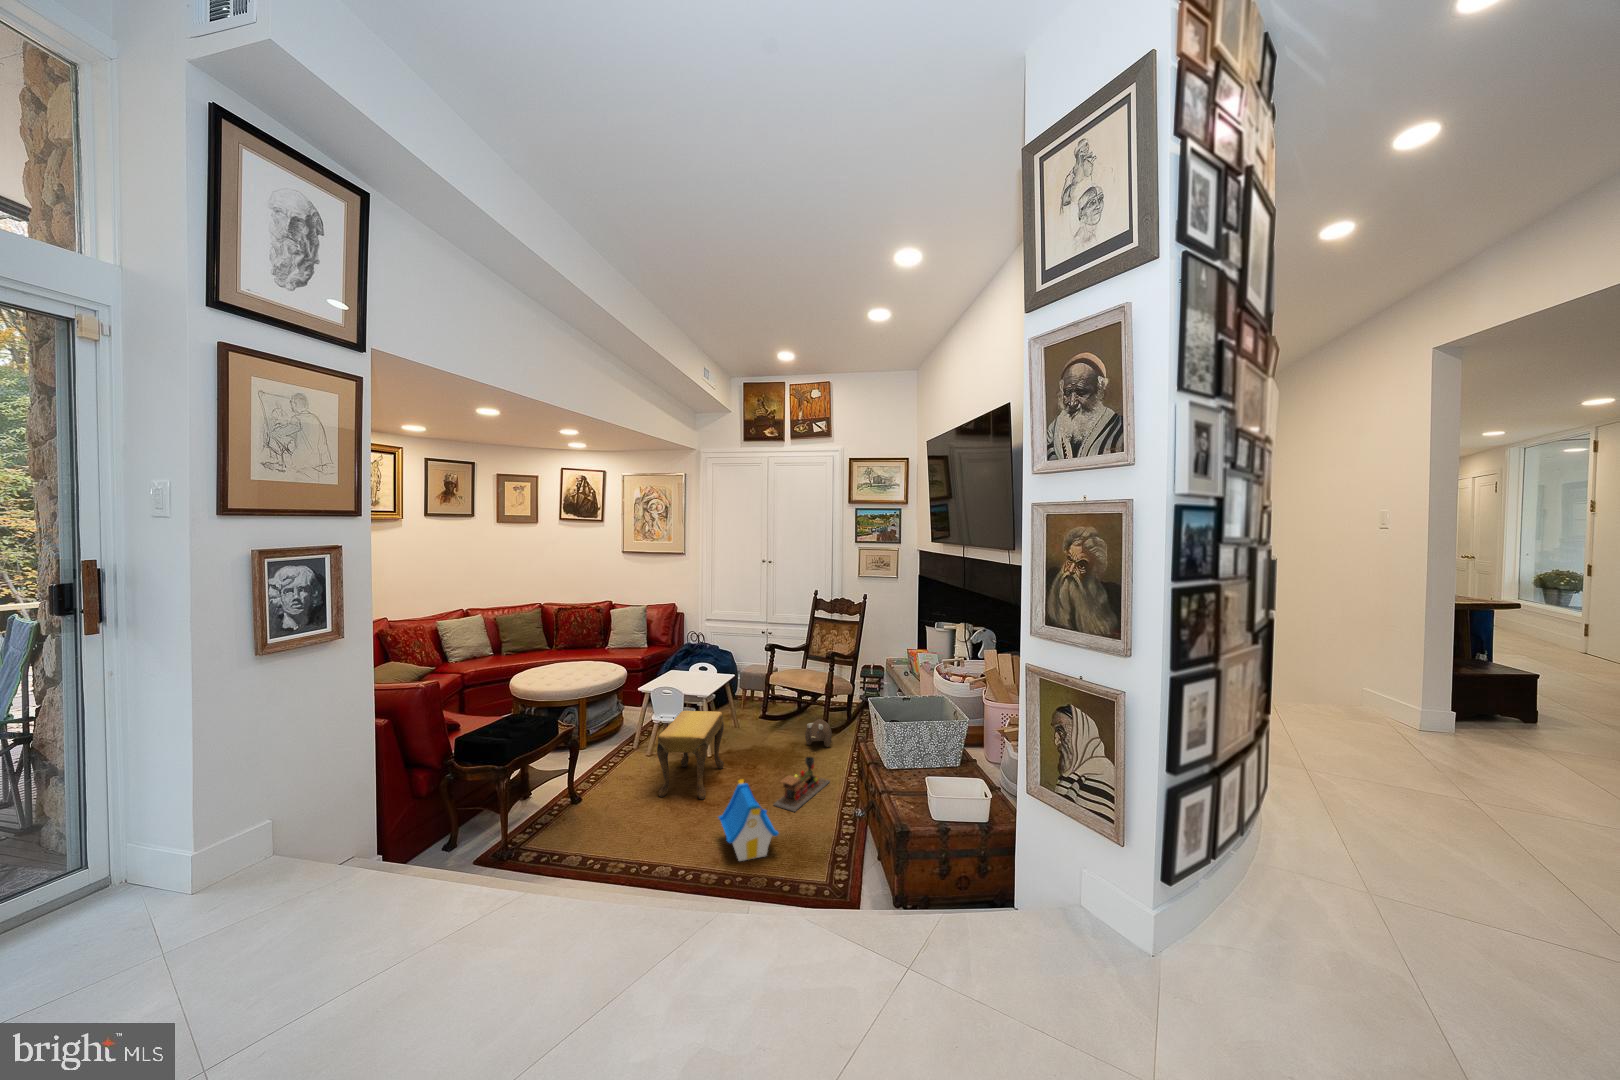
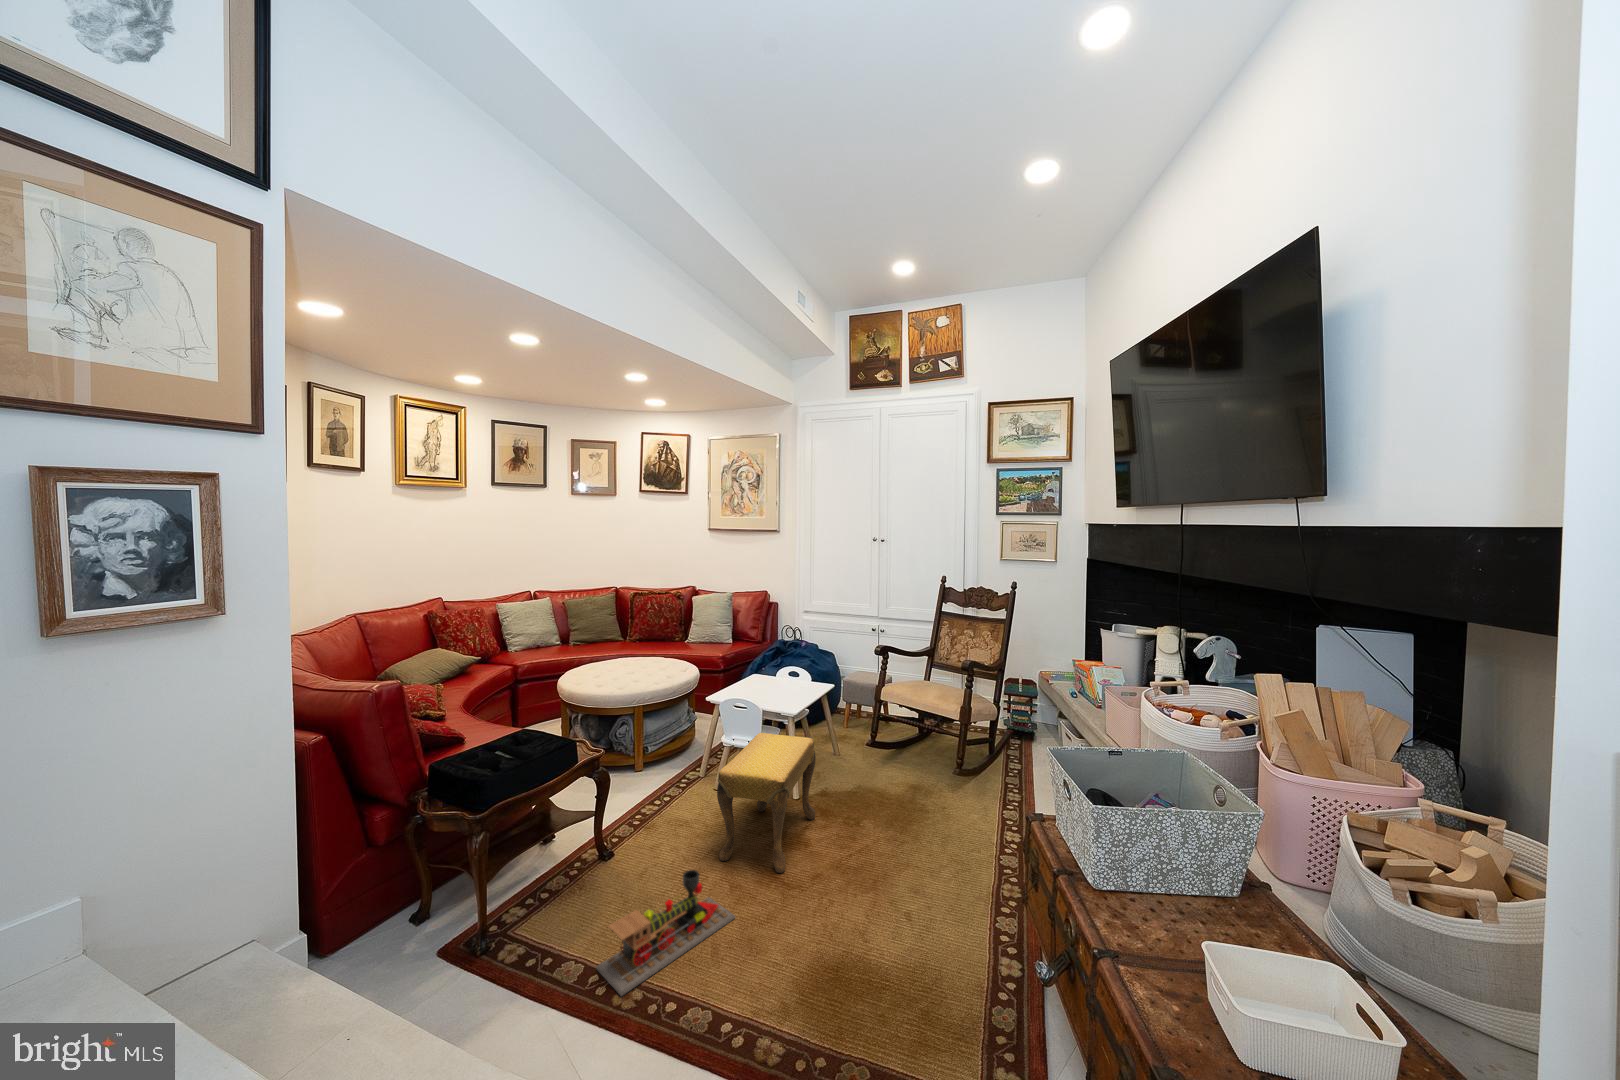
plush toy: present [805,719,832,747] -> none [932,756,970,798]
toy train: present [774,757,830,812] -> present [596,870,735,996]
toy house: present [719,779,778,861] -> none [798,861,899,1021]

